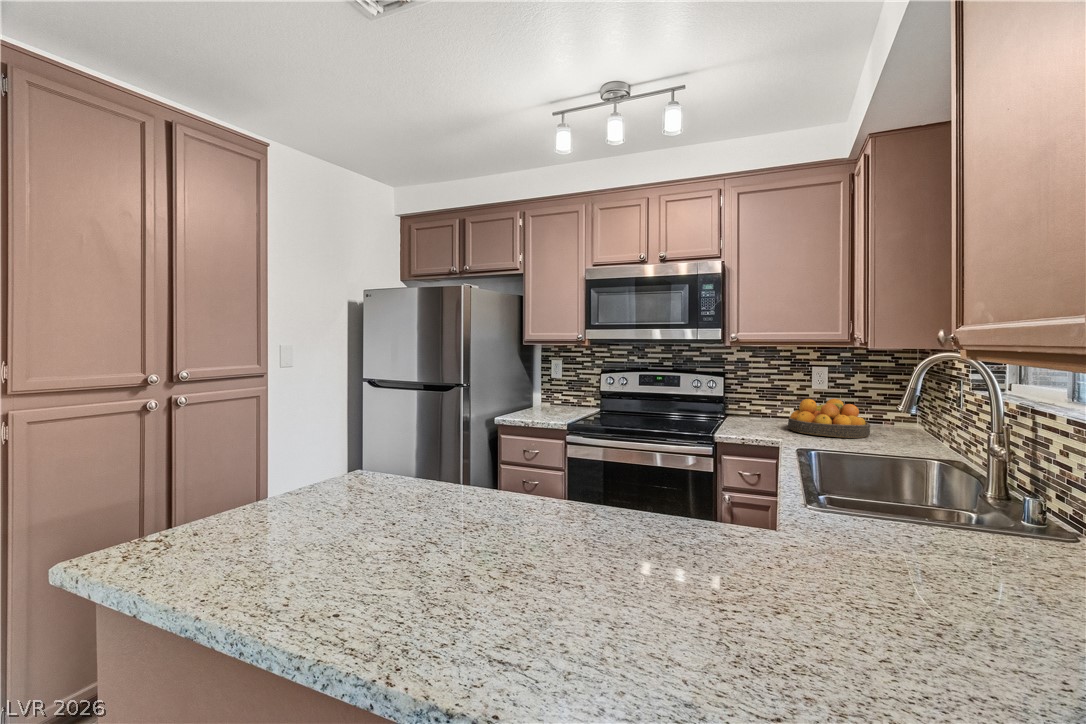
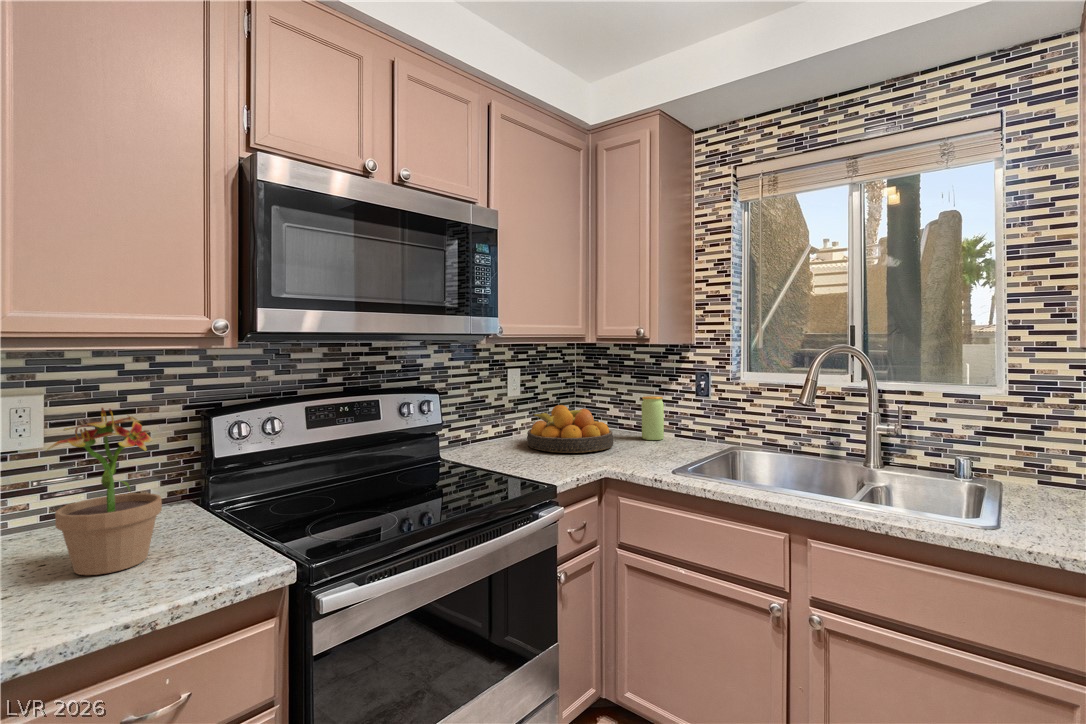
potted plant: none [534,364,562,415] -> present [47,408,162,575]
jar: none [911,402,940,447] -> present [642,396,664,440]

